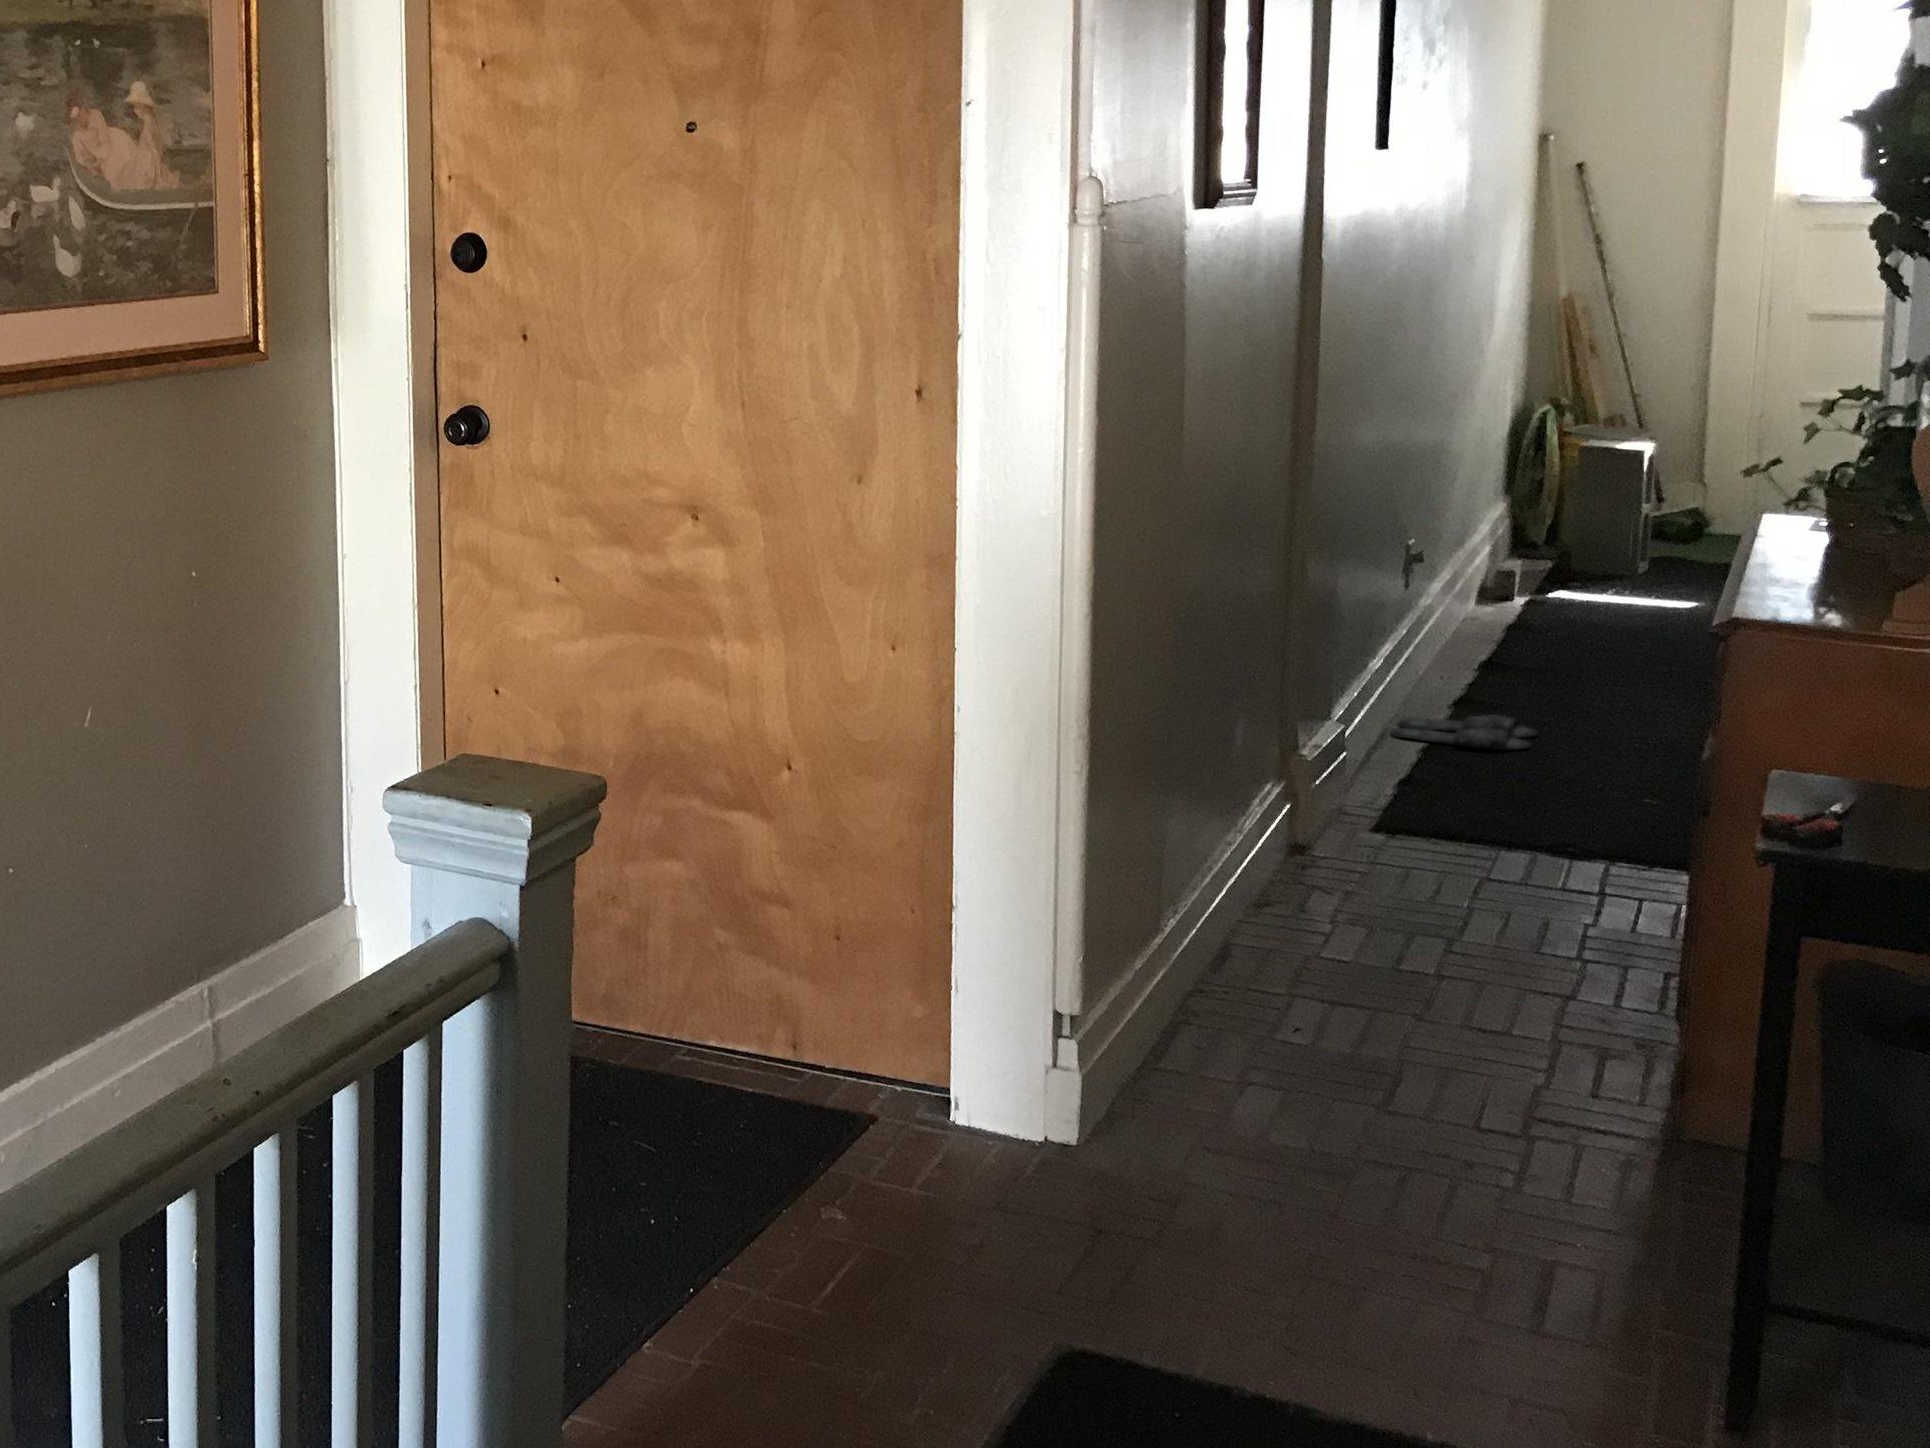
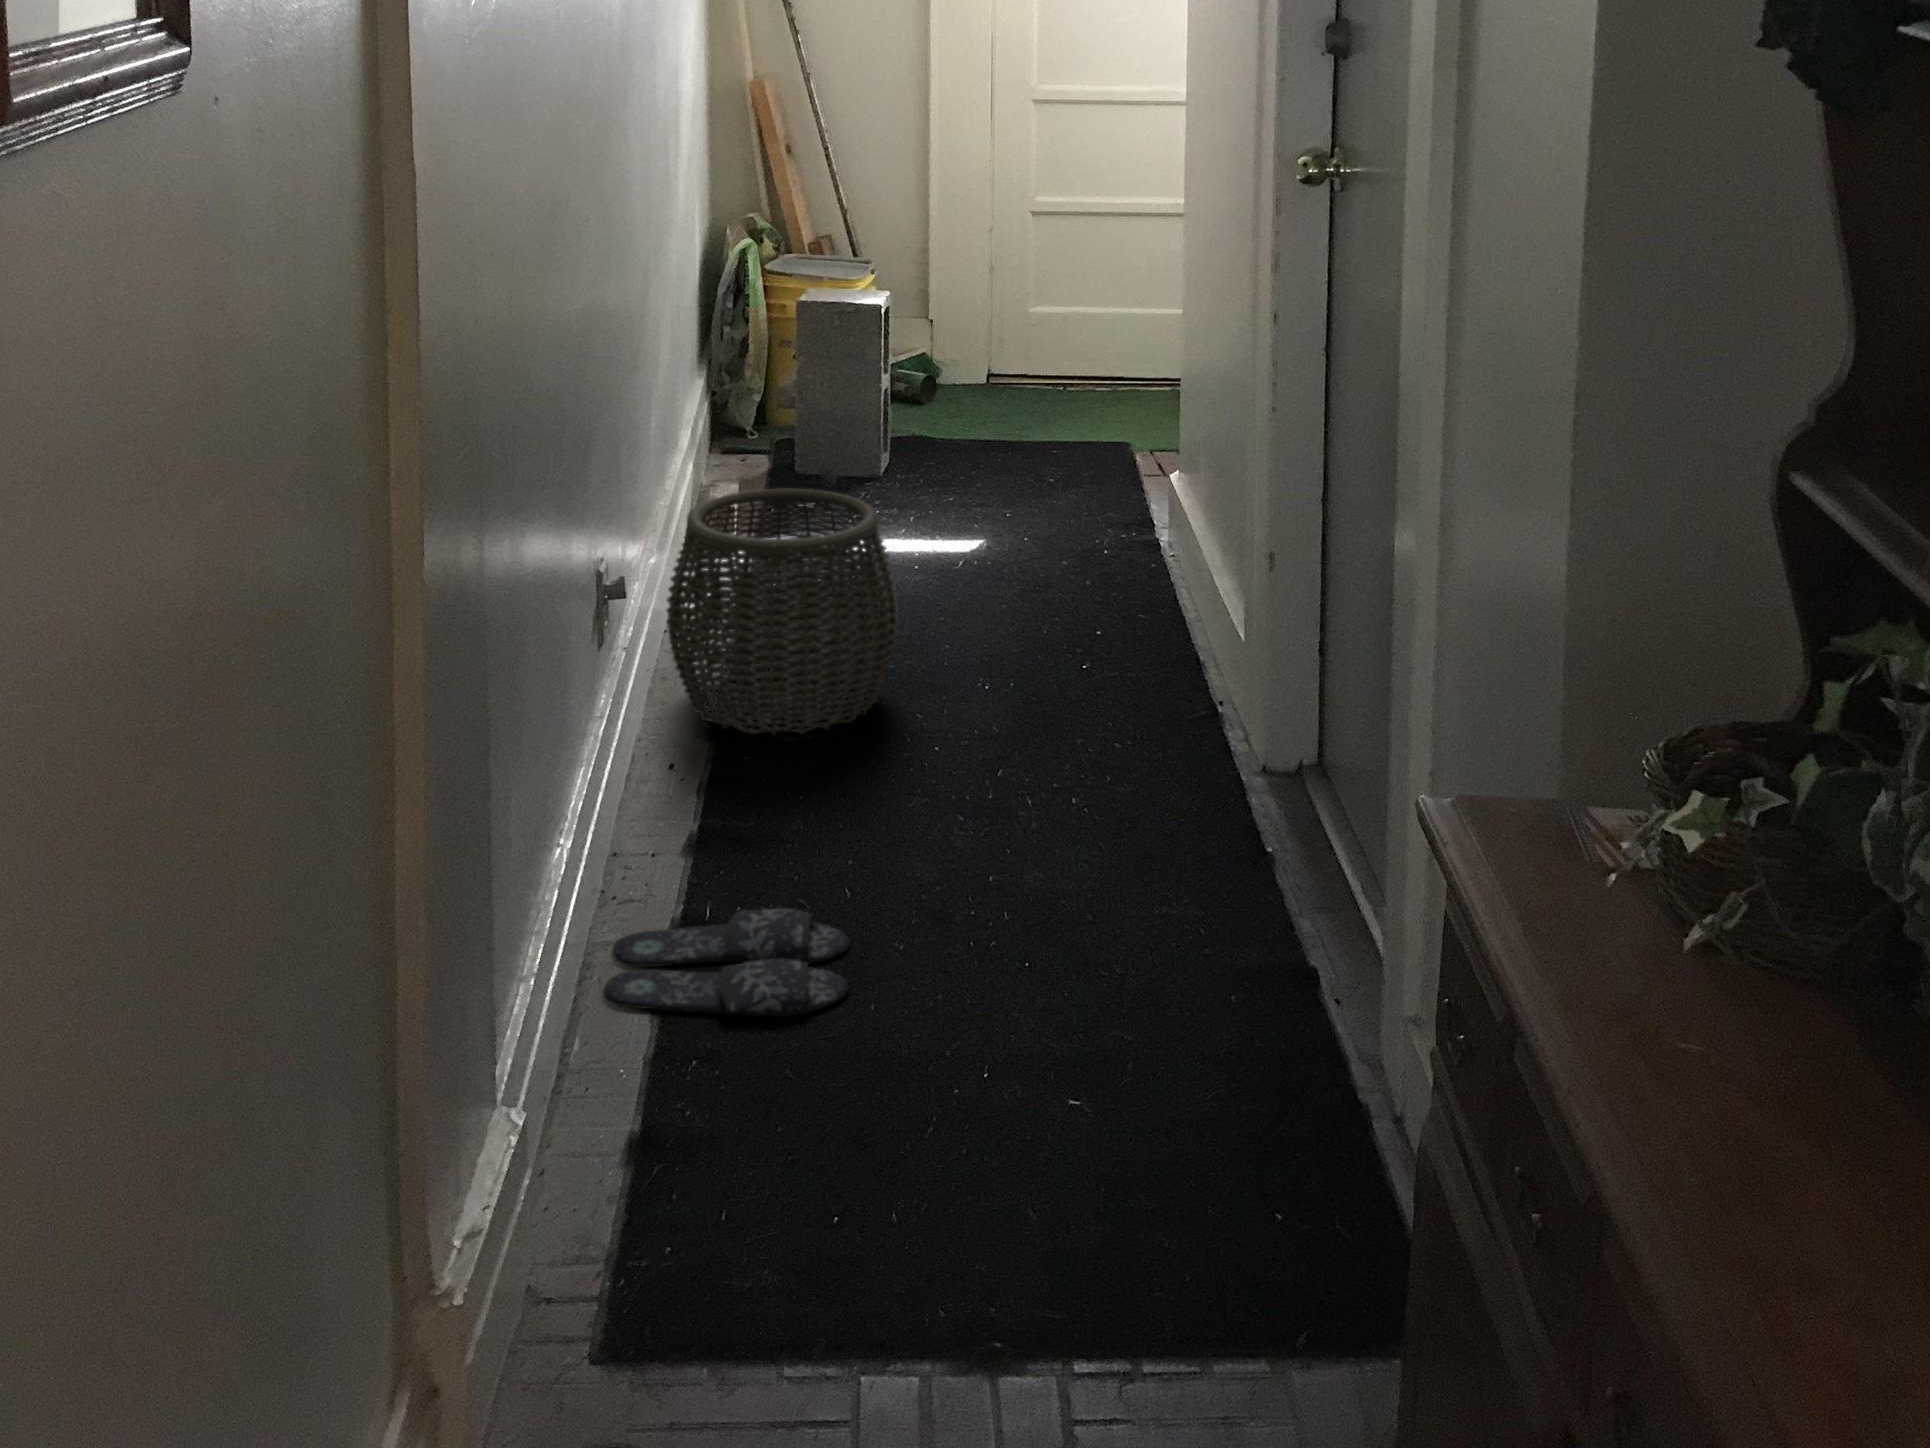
woven basket: none [1452,528,1610,669] -> present [666,489,899,735]

